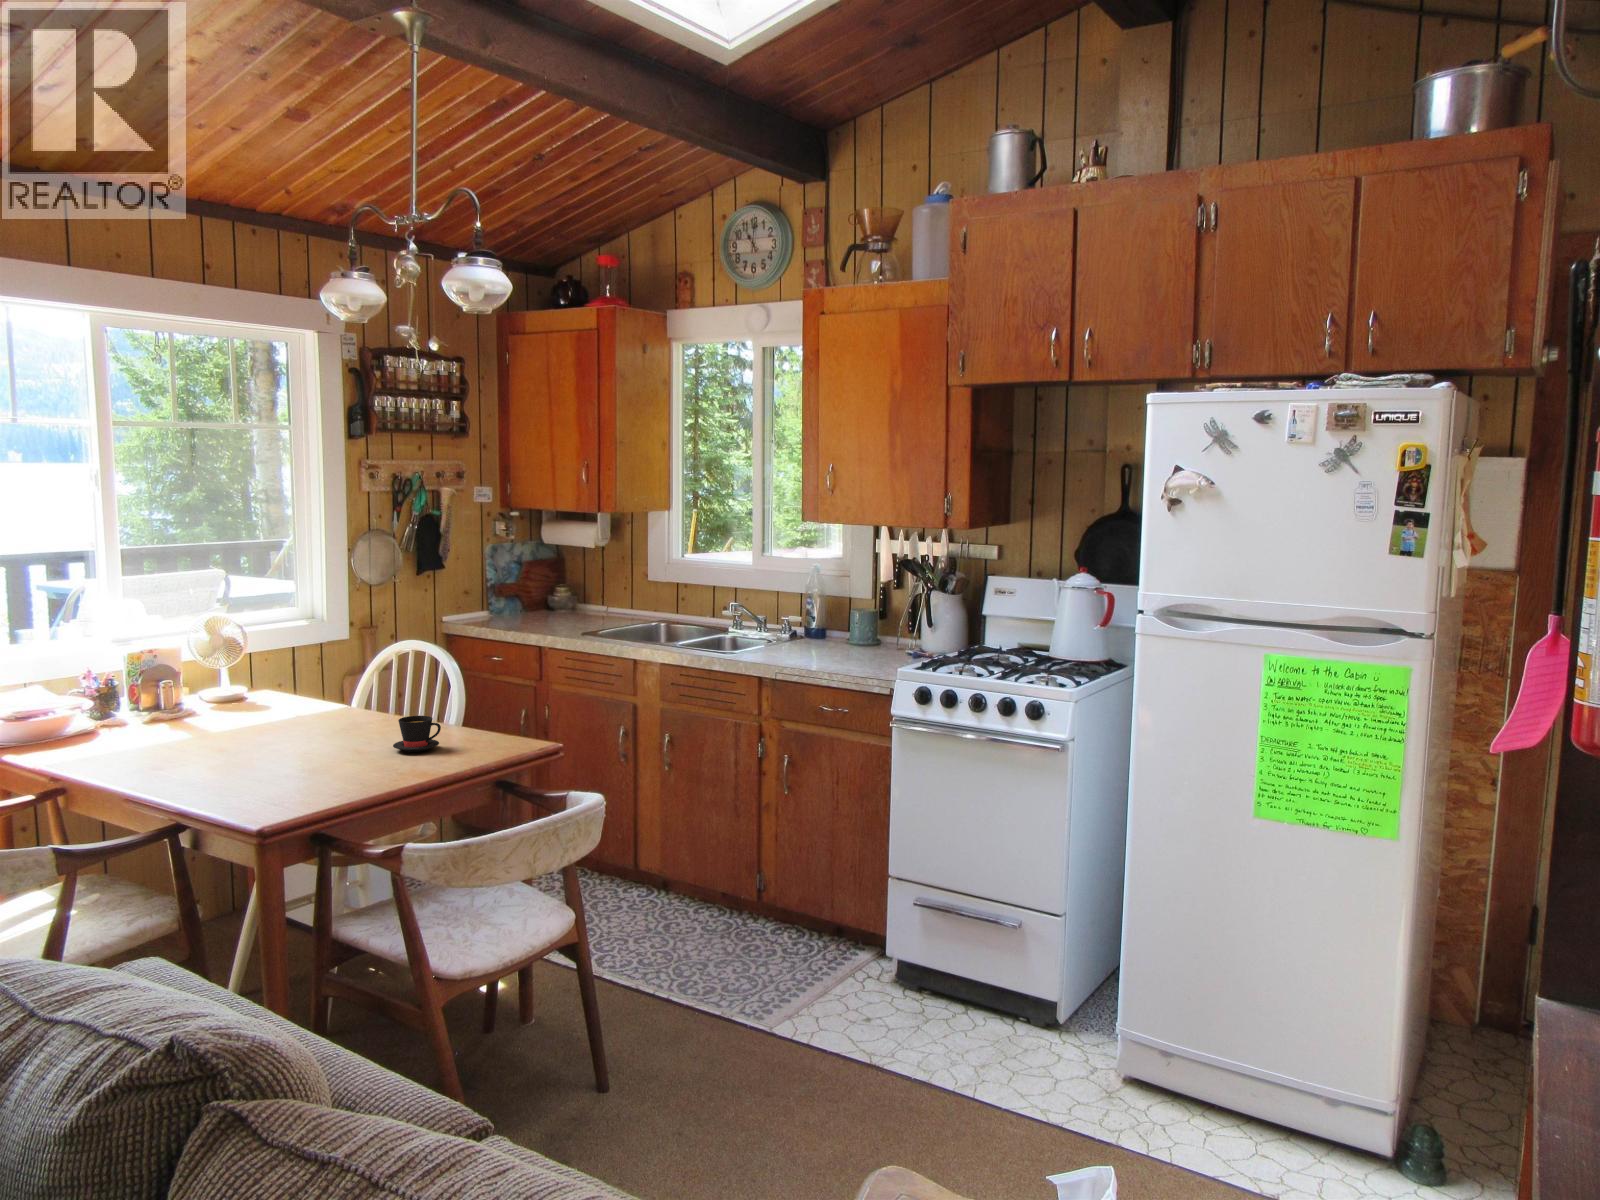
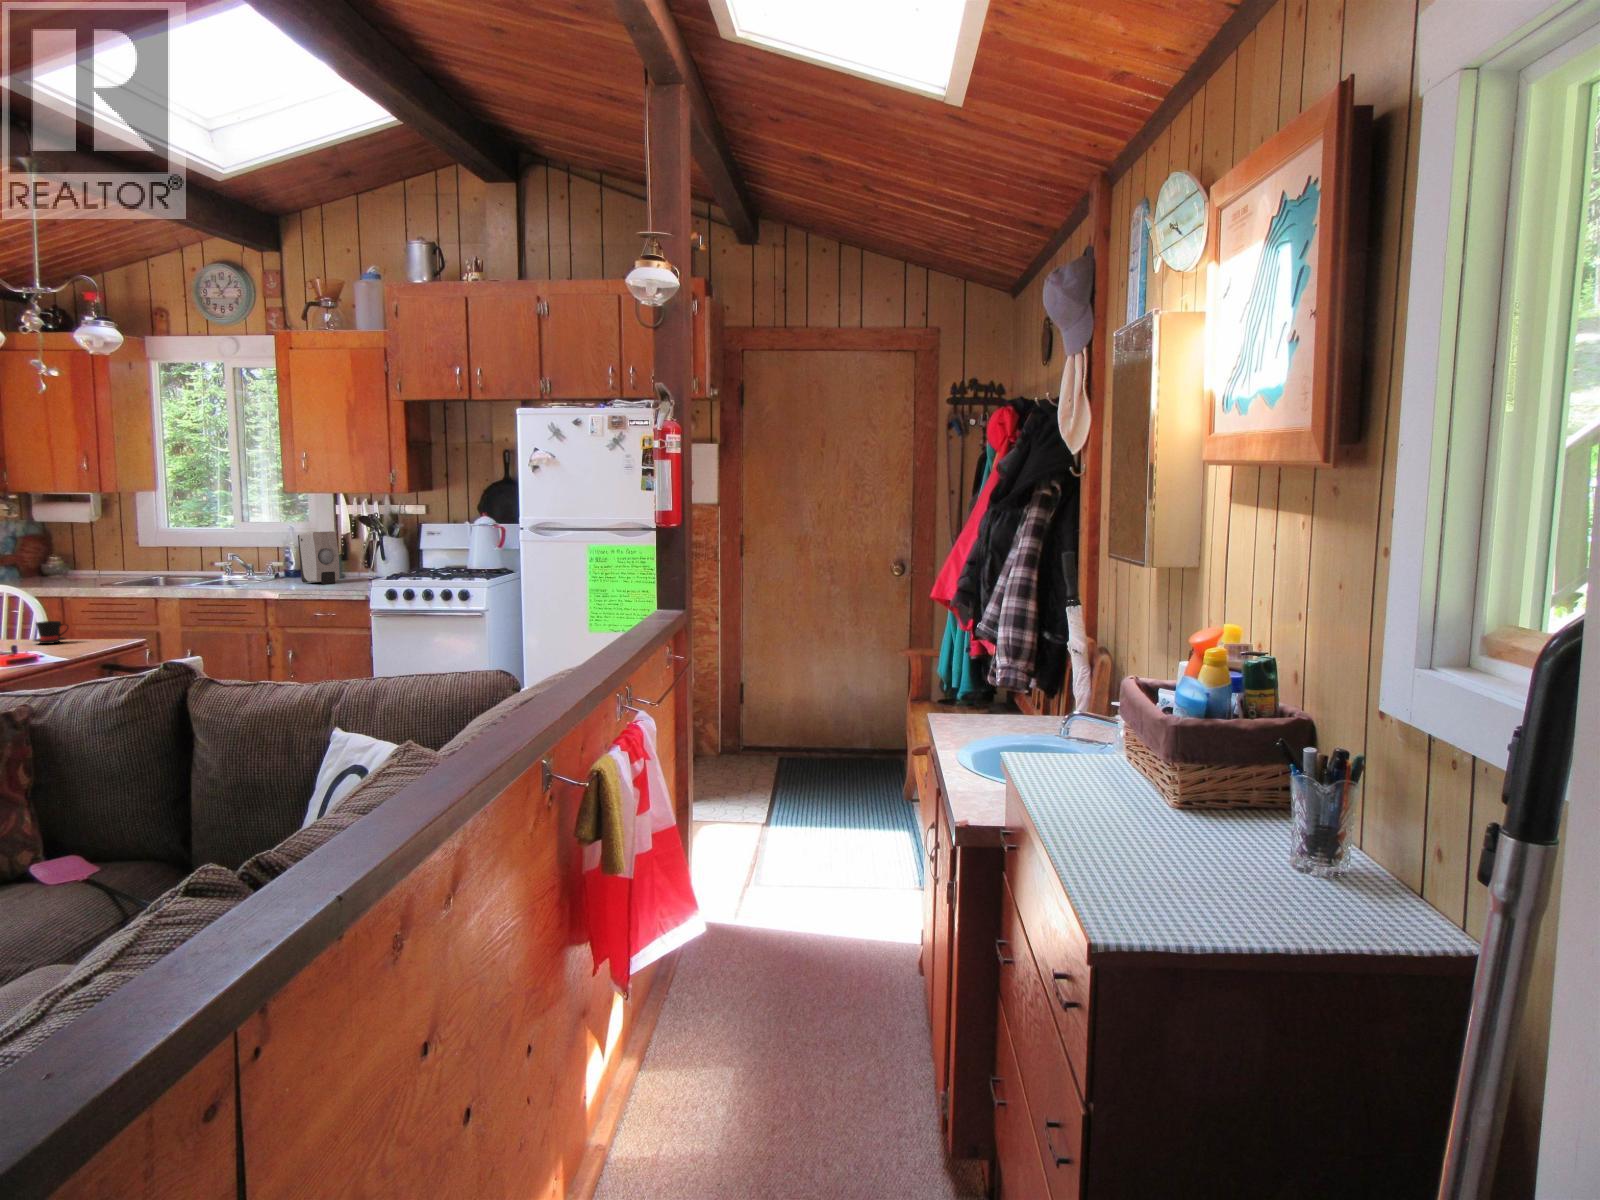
soap dispenser: none [813,582,863,659] -> present [298,531,339,584]

